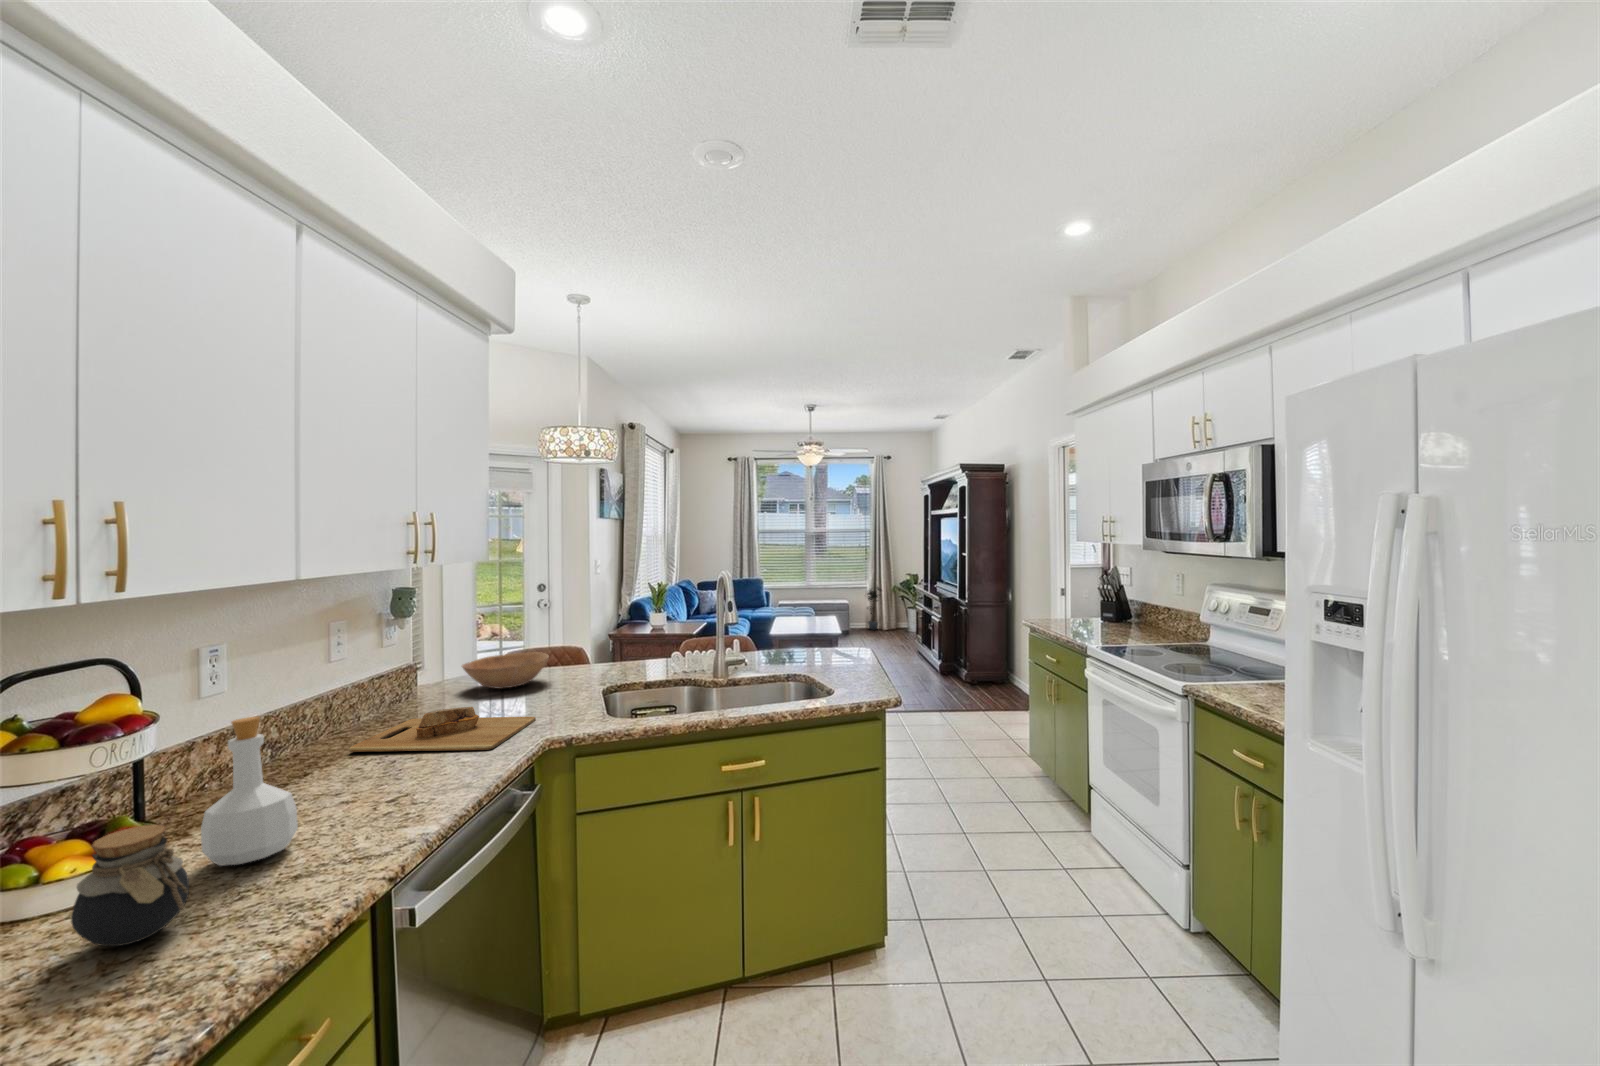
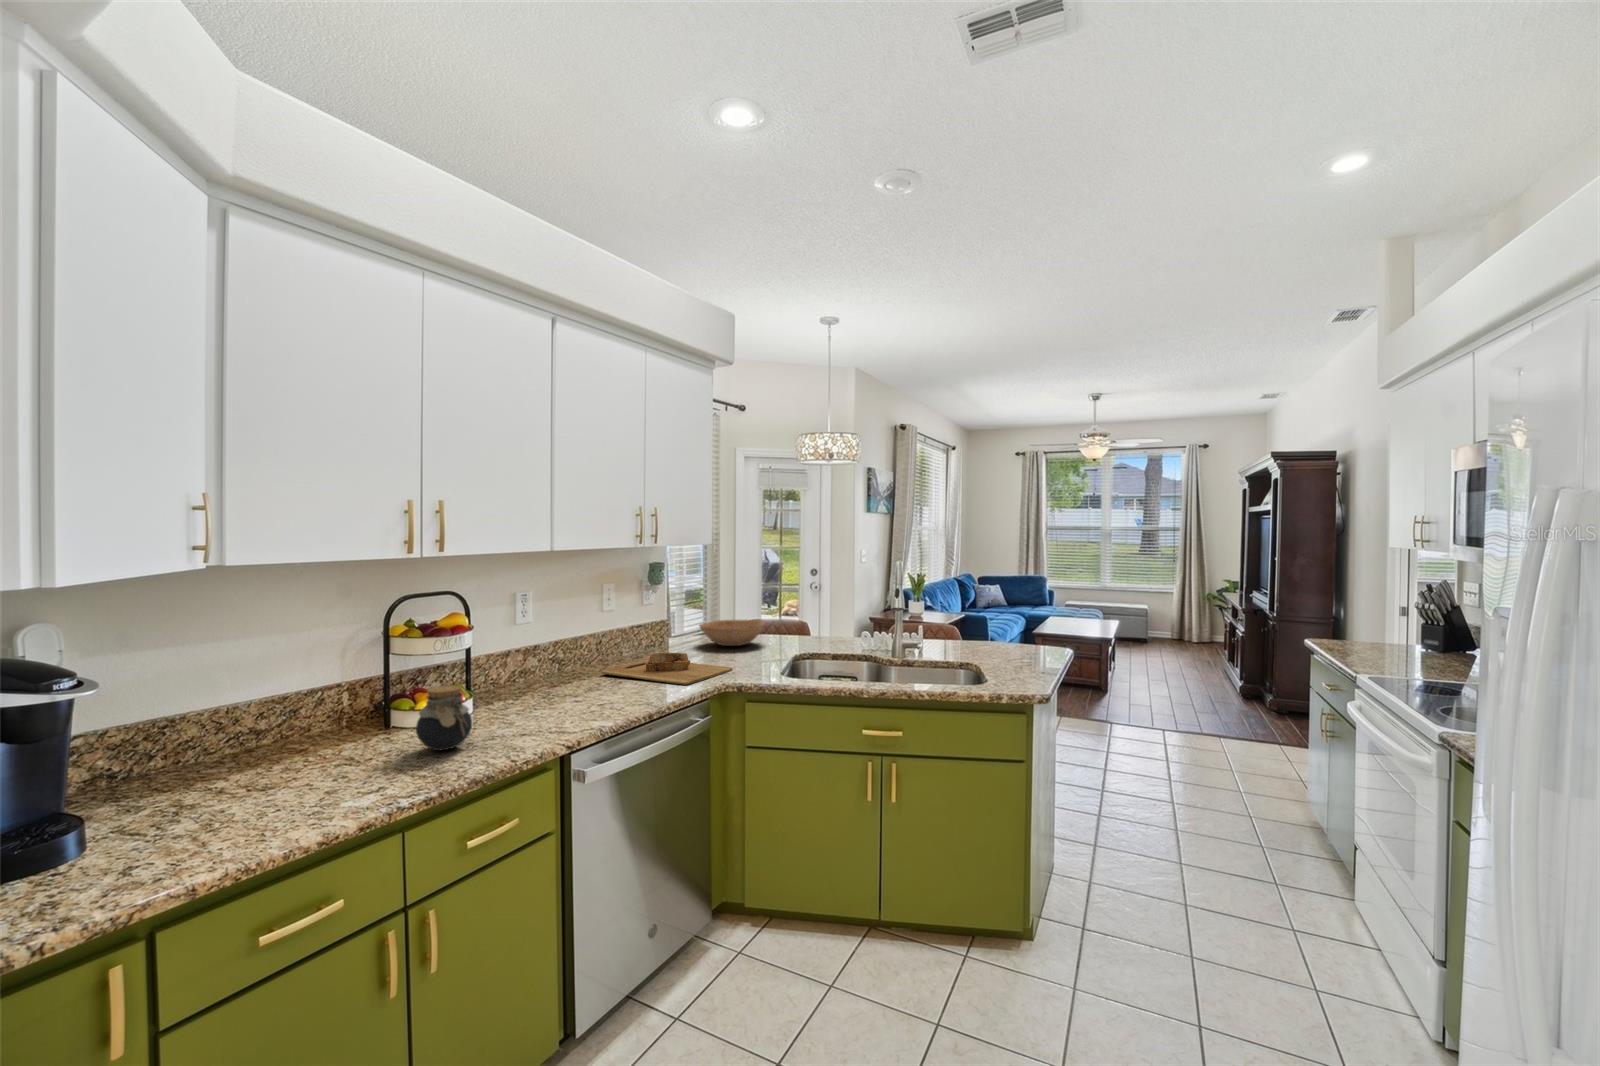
potted plant: present [867,587,881,630] -> none [1166,593,1190,644]
bottle: present [201,716,298,866] -> none [490,633,542,724]

